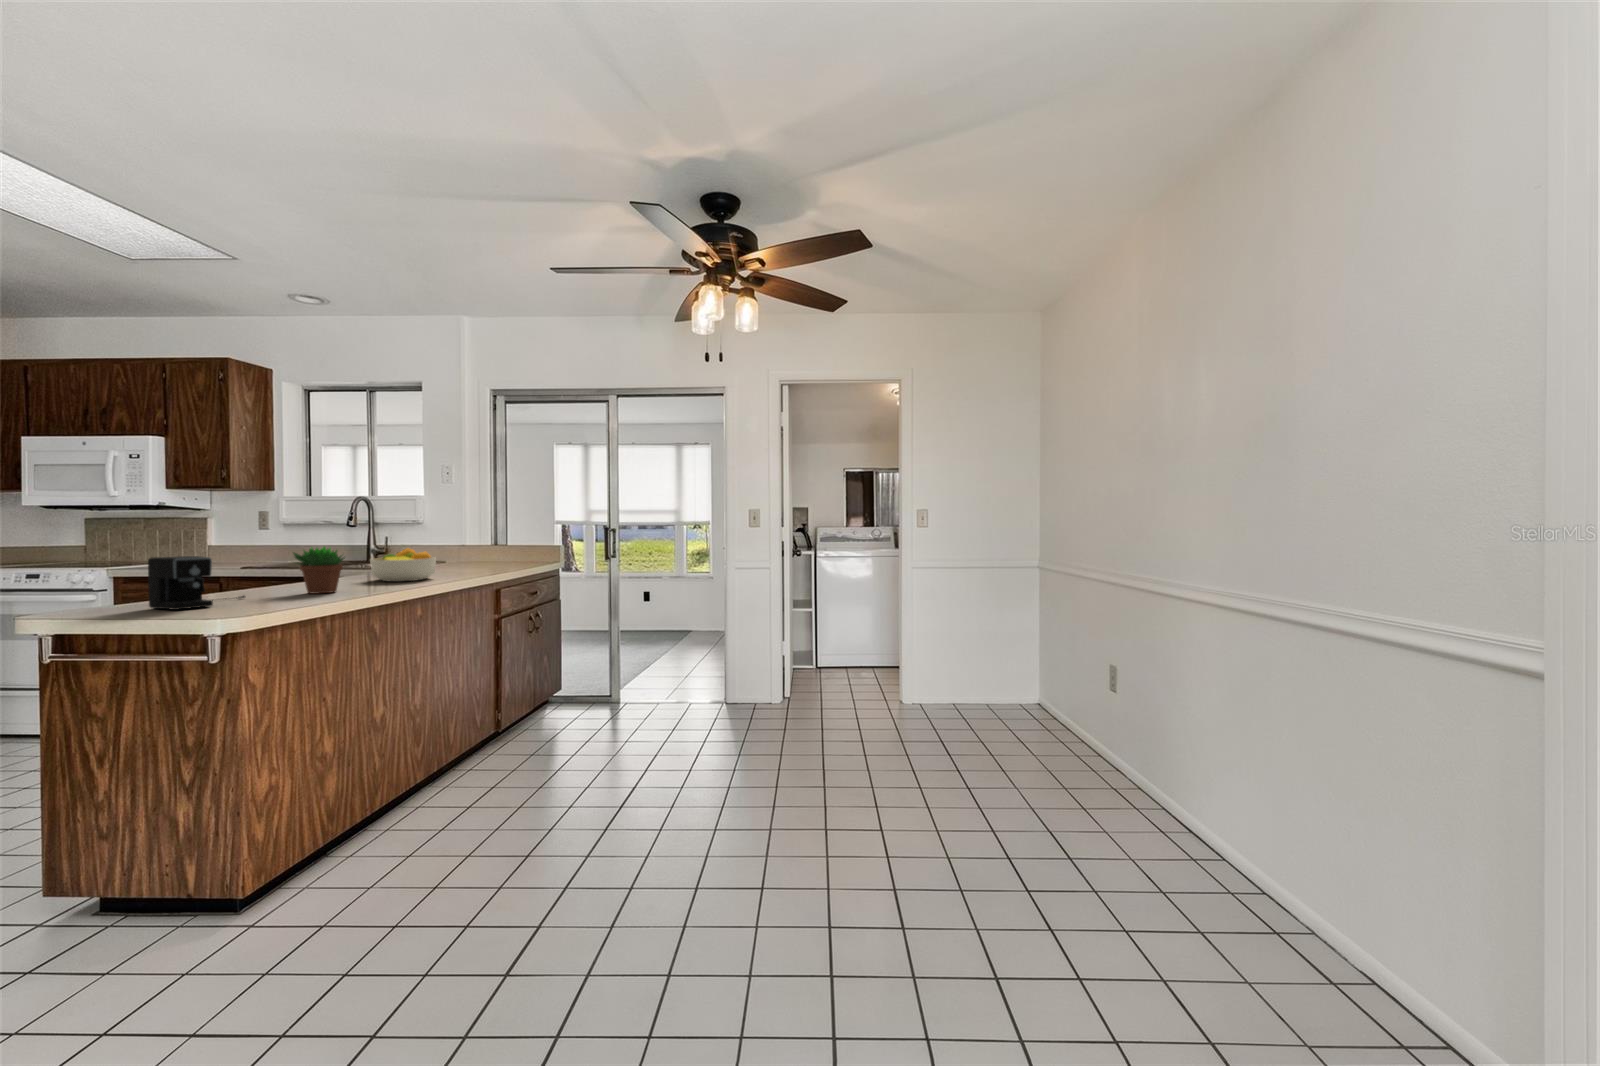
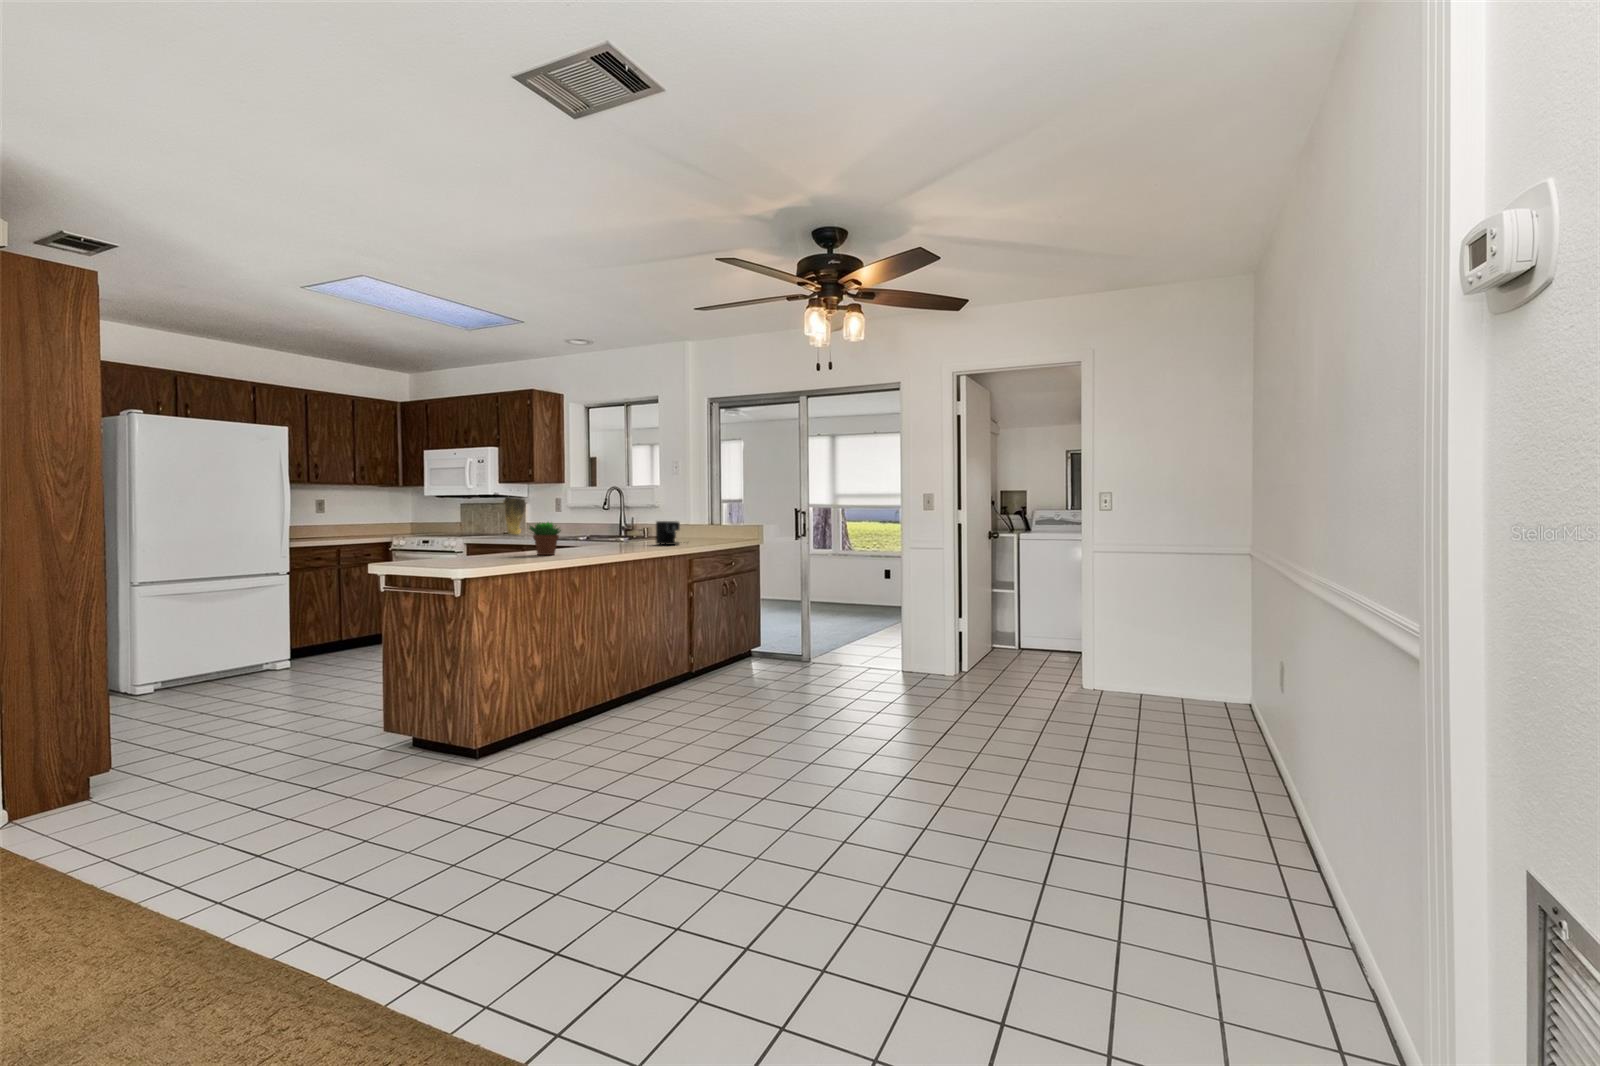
vase: none [170,505,215,563] -> present [503,496,525,535]
fruit bowl: present [370,548,436,581] -> none [591,526,636,551]
coffee maker: present [148,556,245,610] -> present [656,521,680,545]

